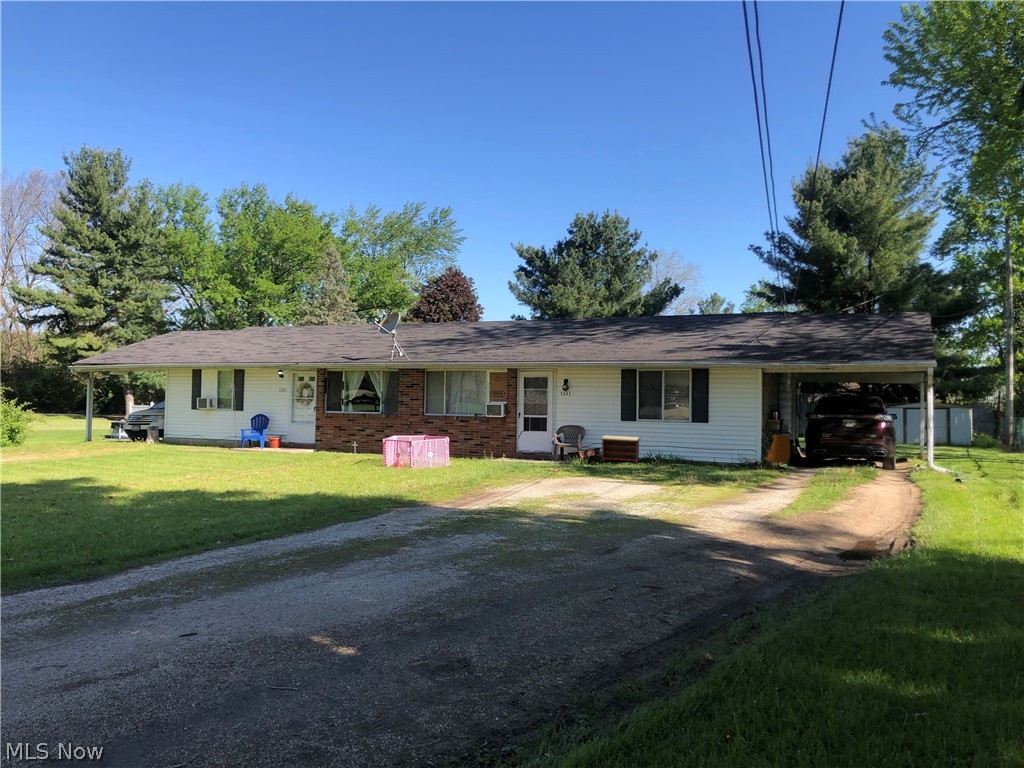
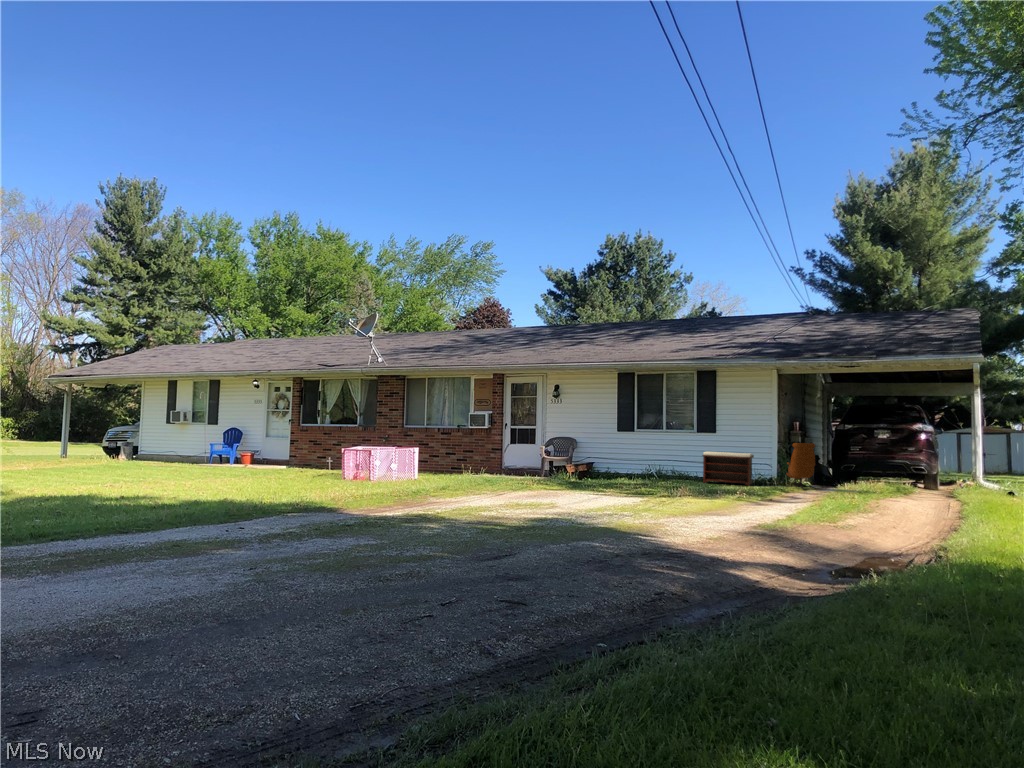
bench: present [602,436,640,463] -> present [702,452,754,486]

